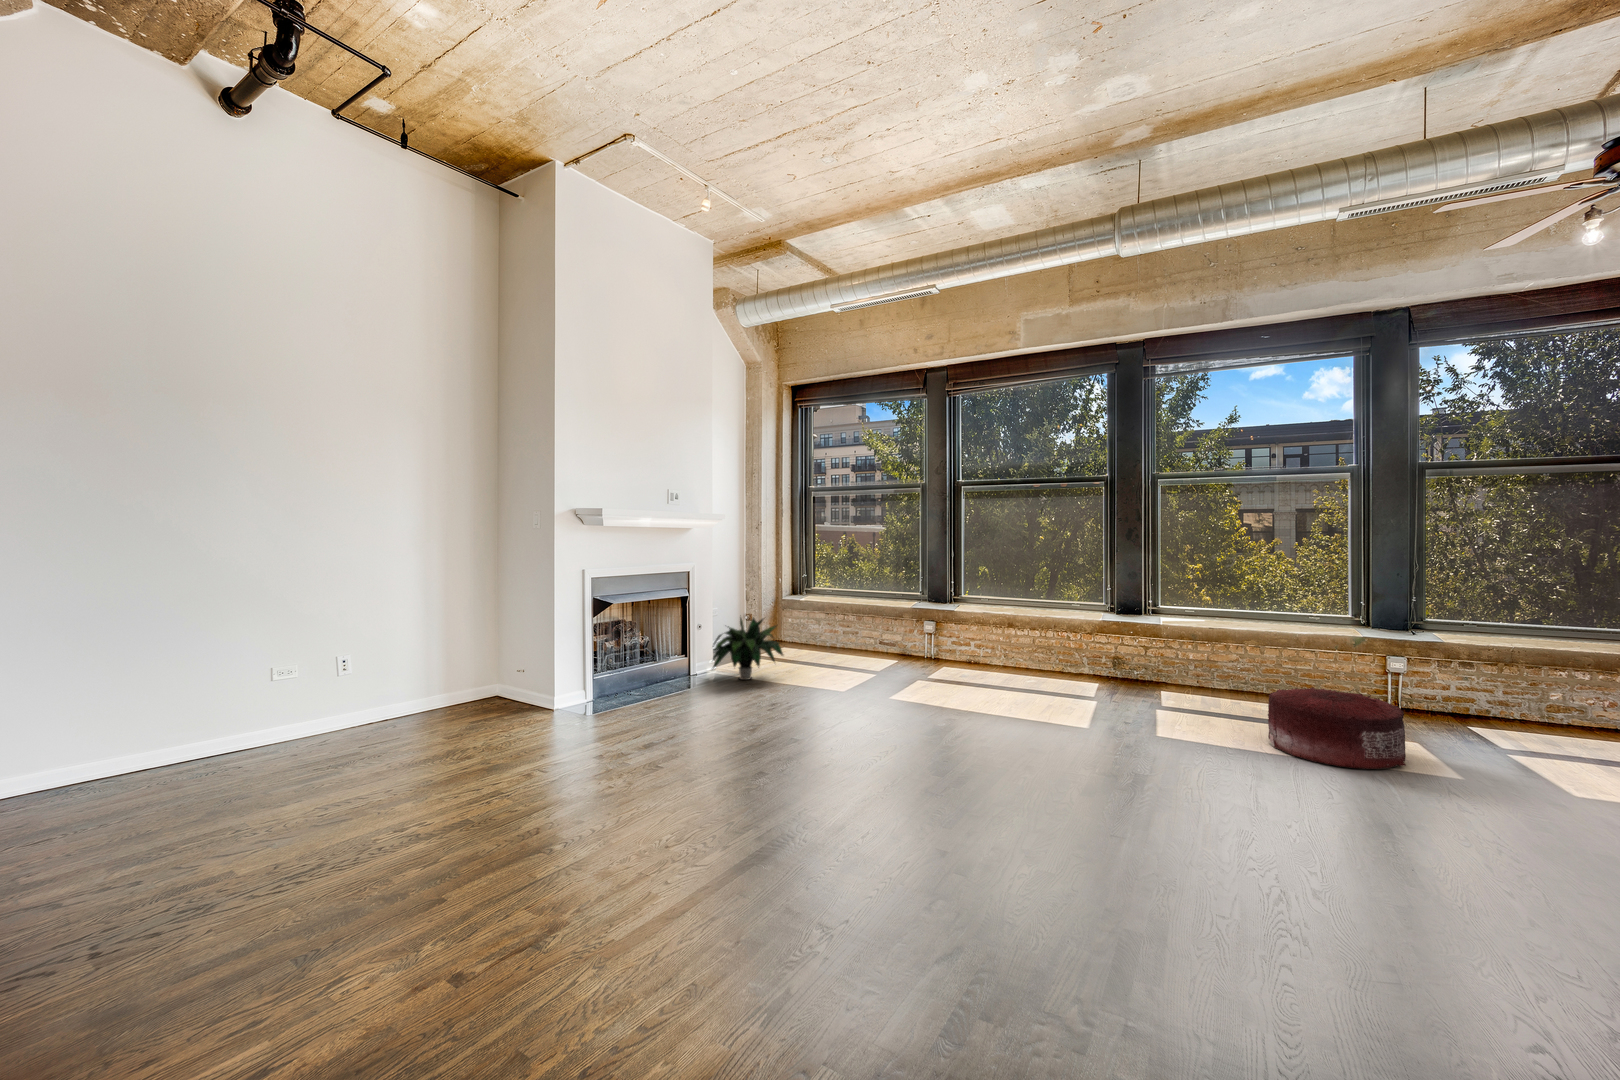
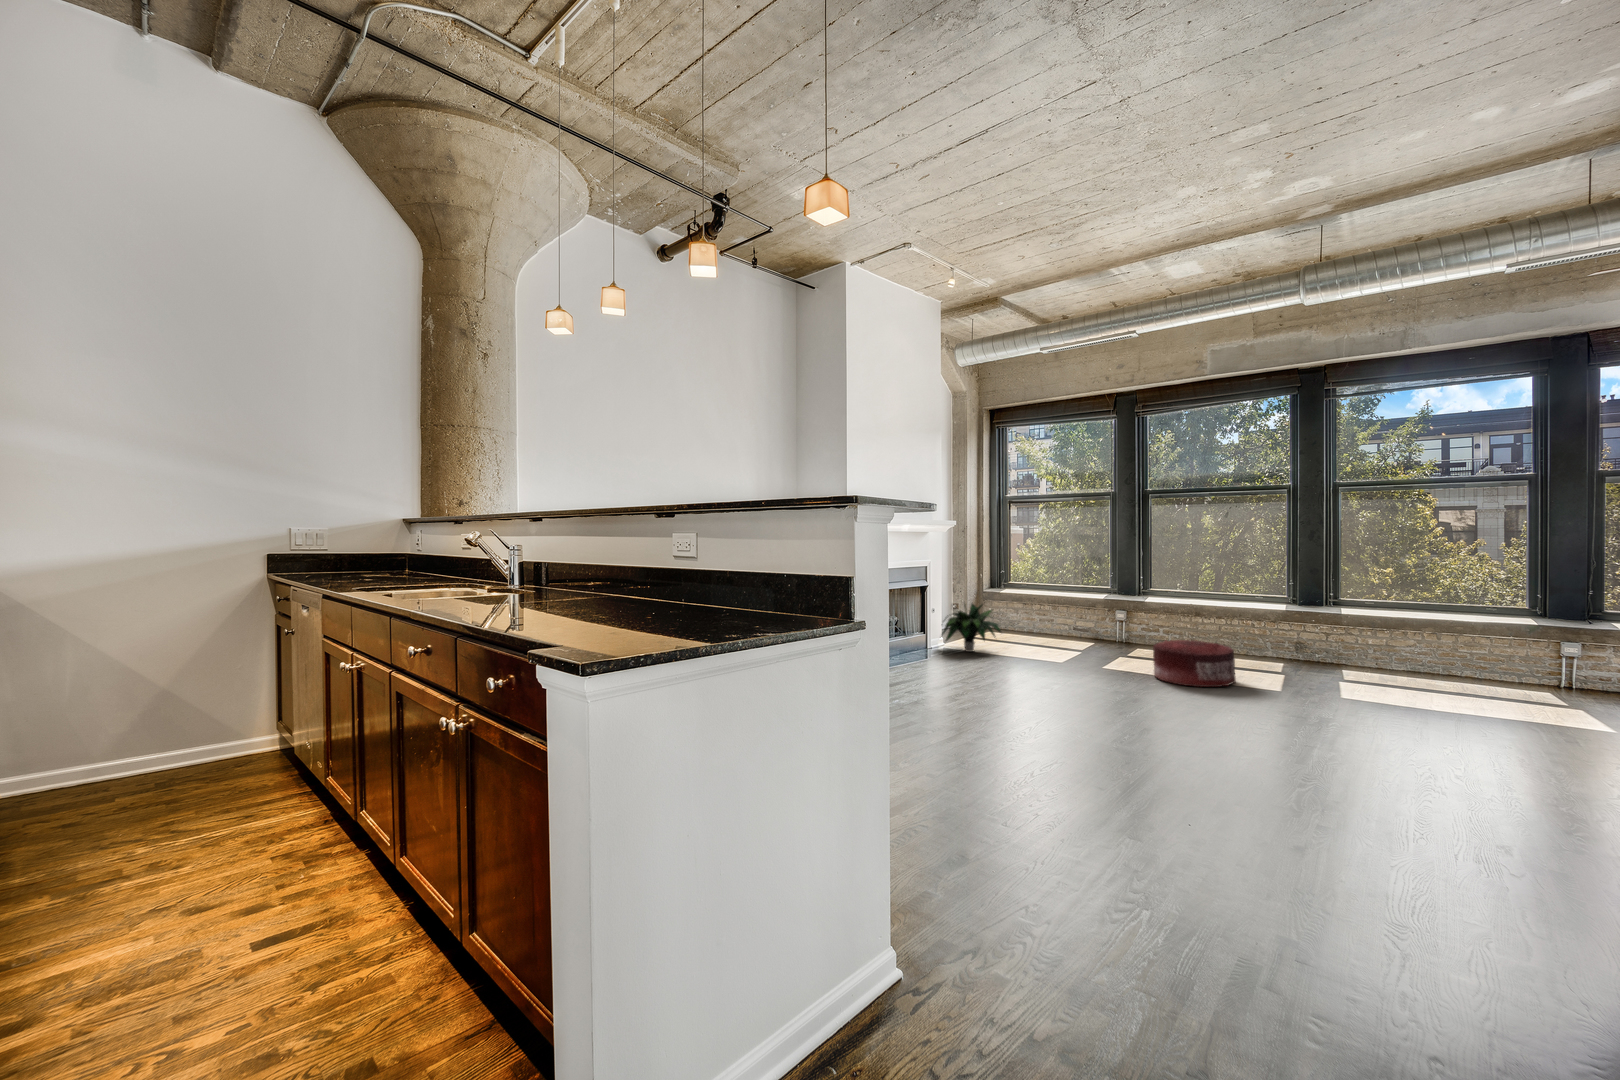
pouf: present [1268,687,1406,769] -> present [1153,640,1236,687]

